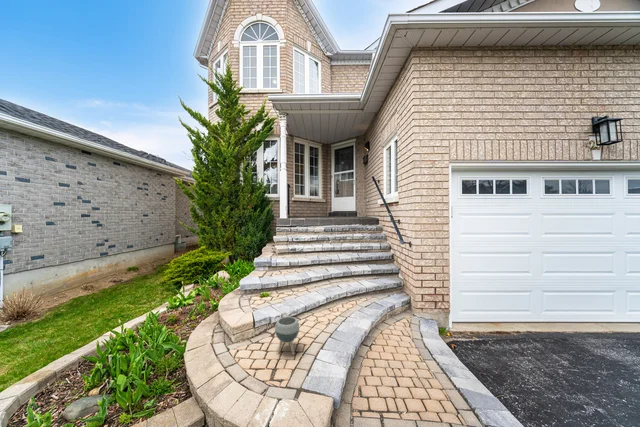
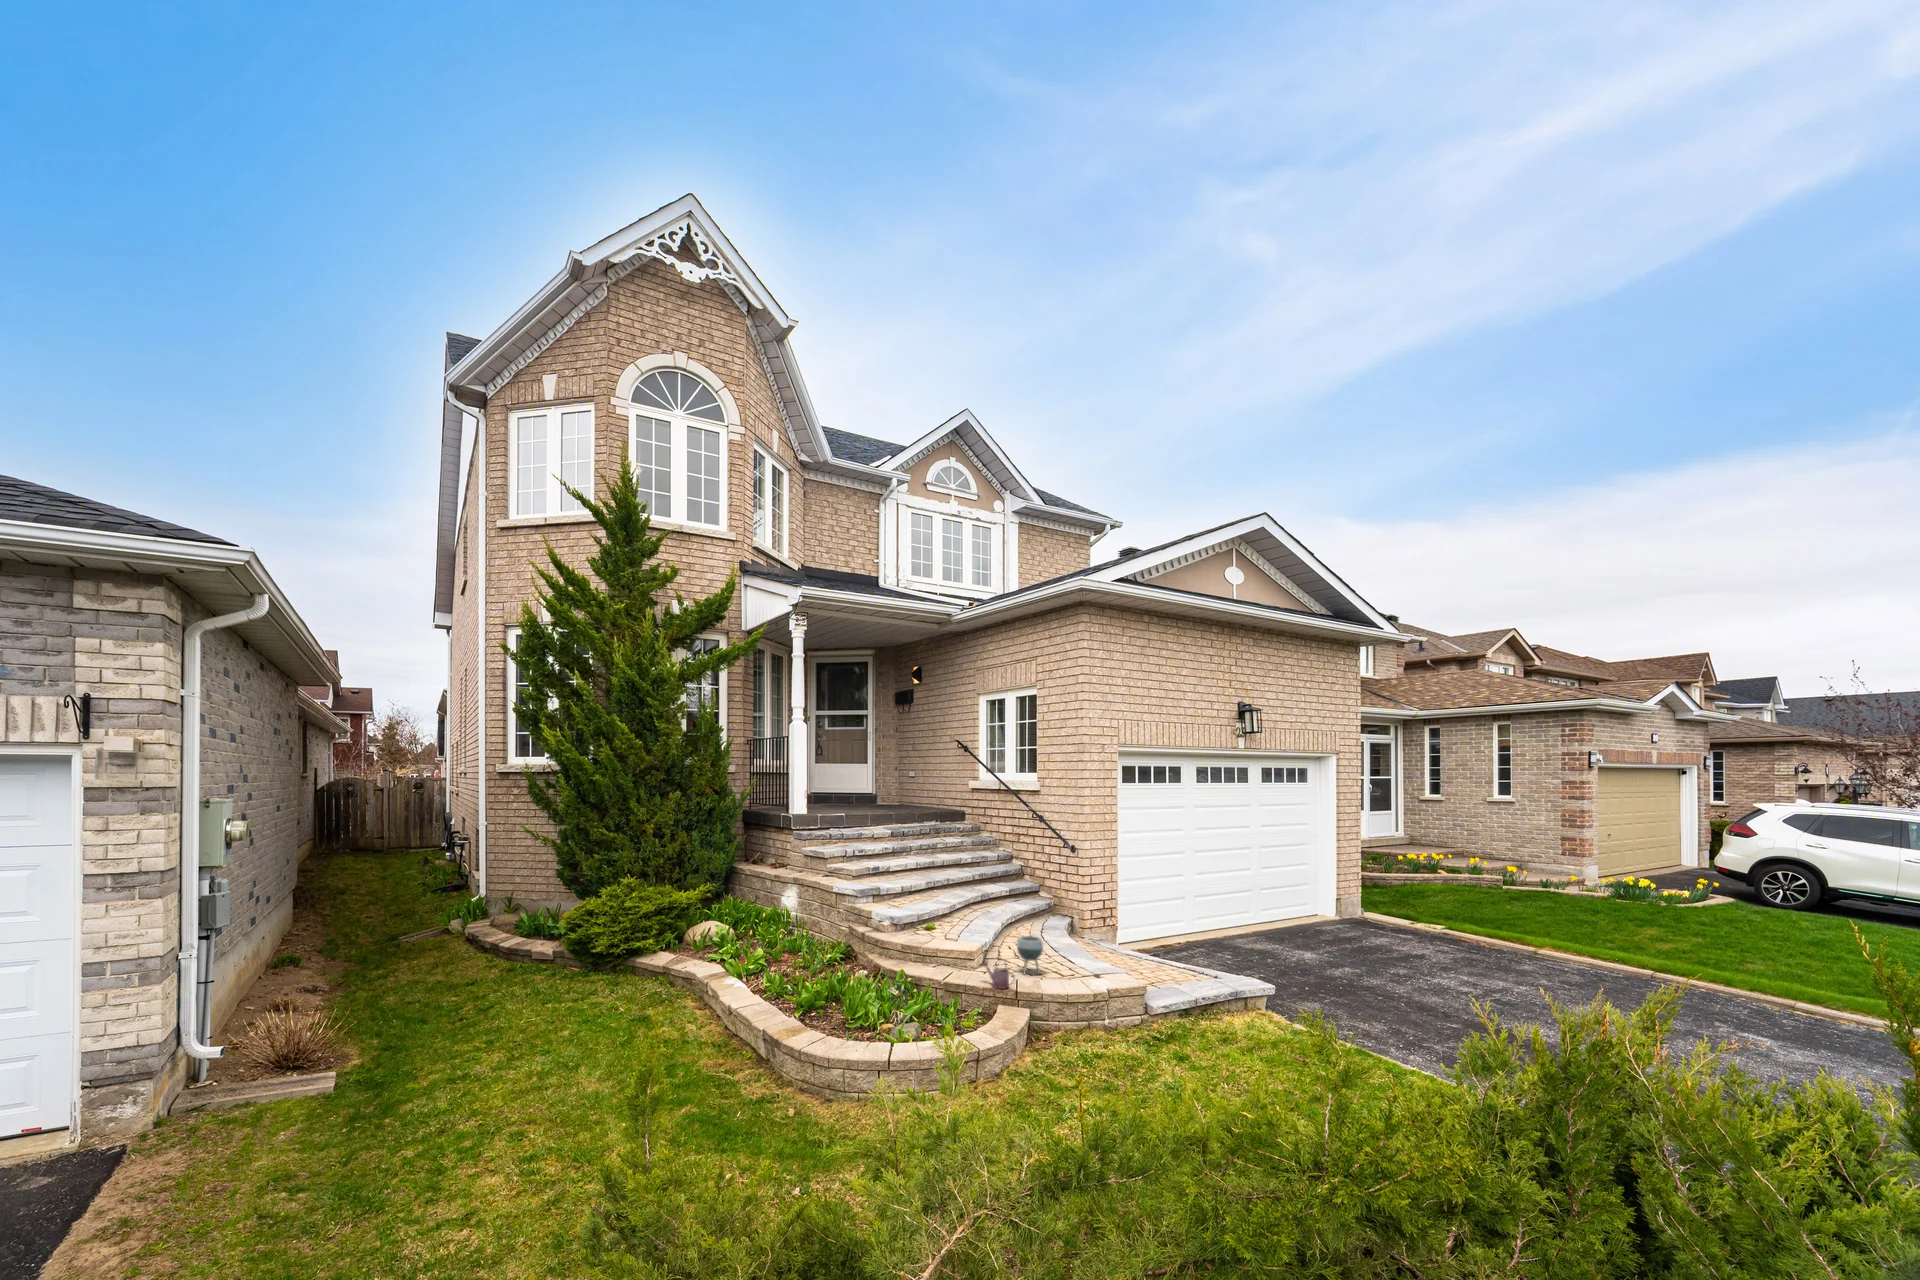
watering can: none [214,340,234,375] -> present [983,962,1015,989]

